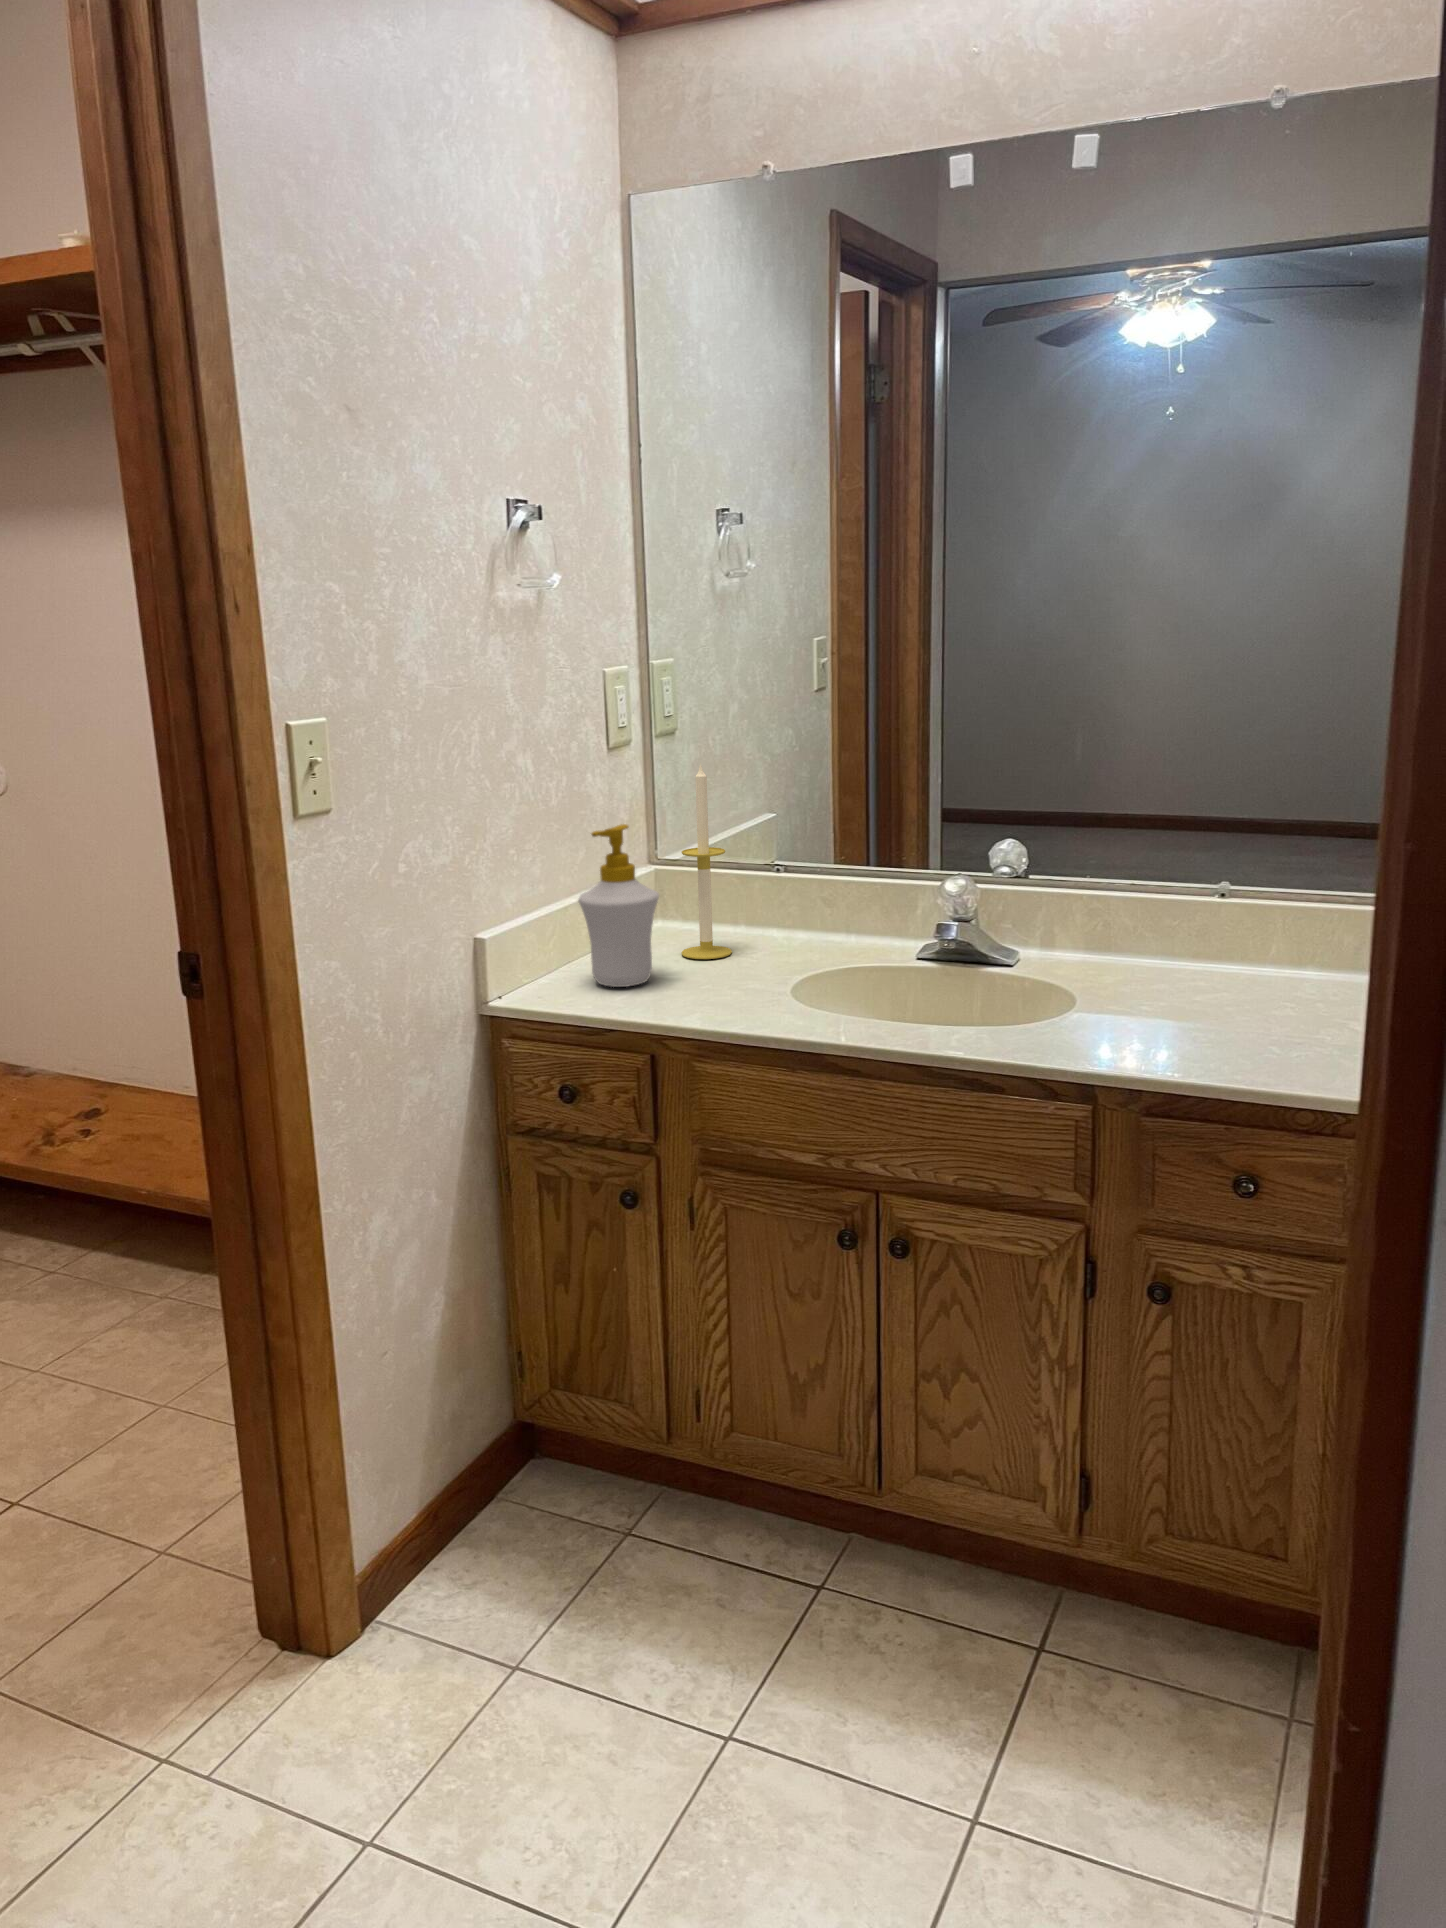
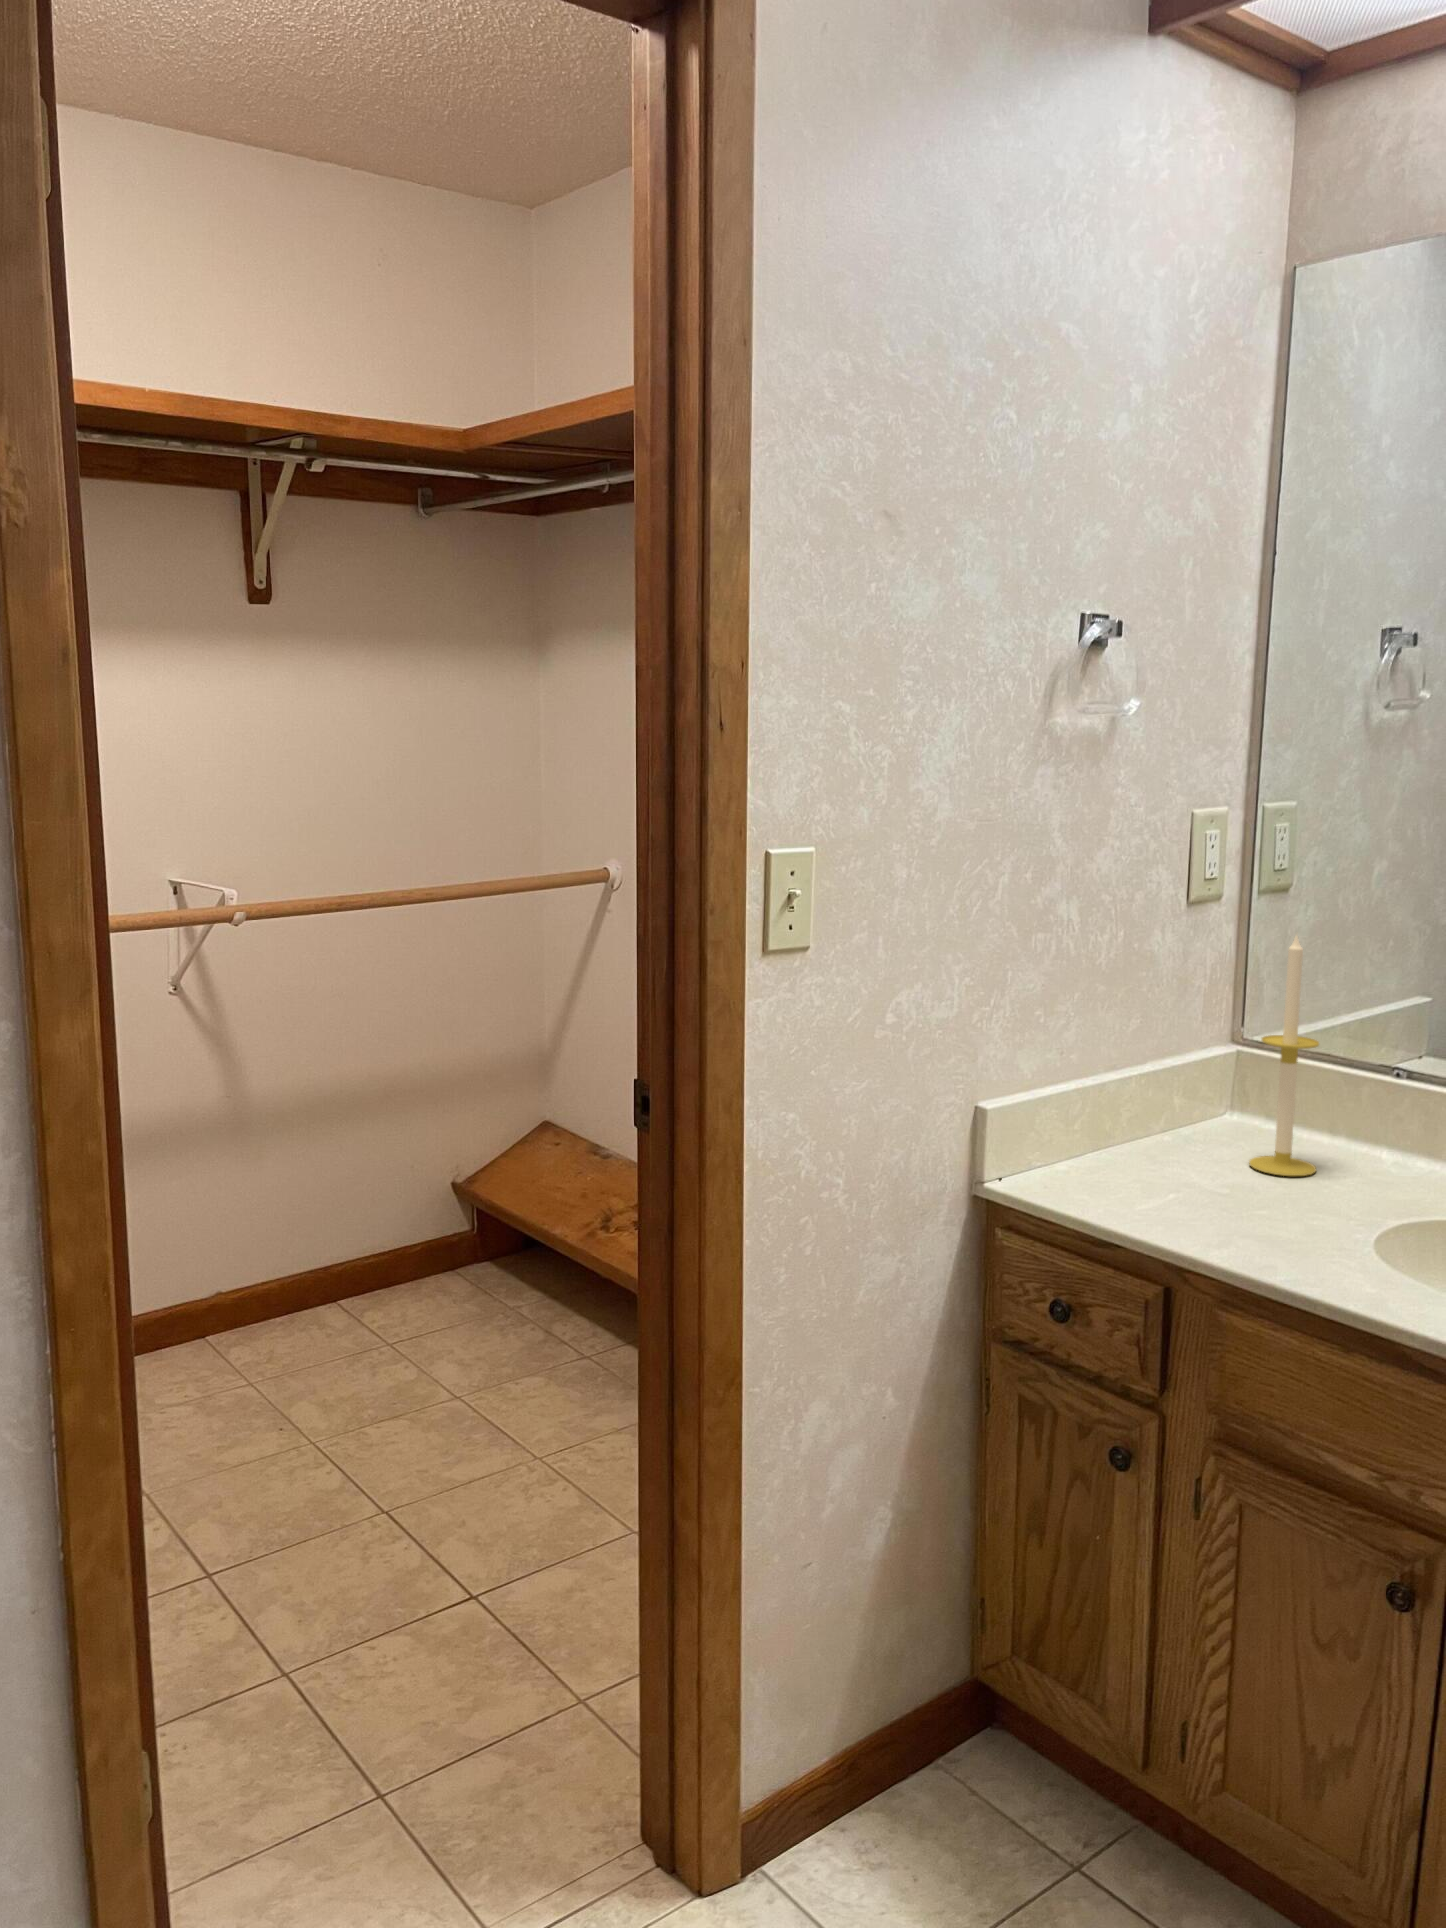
soap bottle: present [578,824,659,987] -> none [1112,998,1216,1194]

